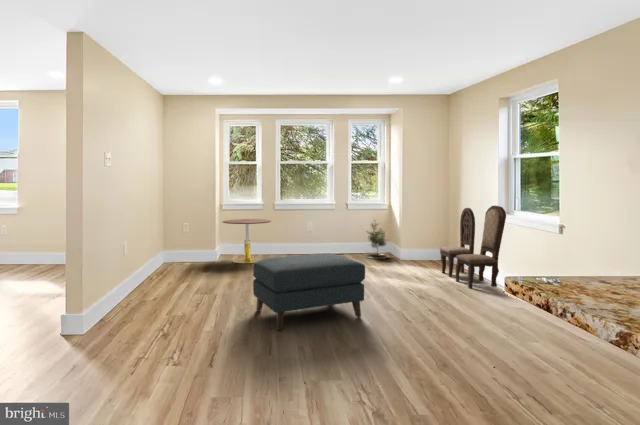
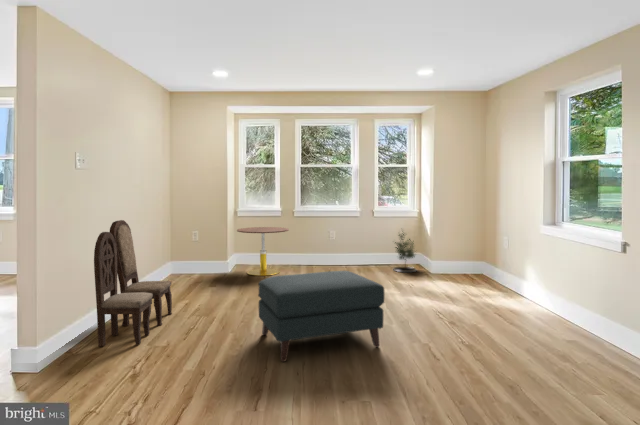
dining chair: present [440,206,506,288] -> present [94,220,172,346]

